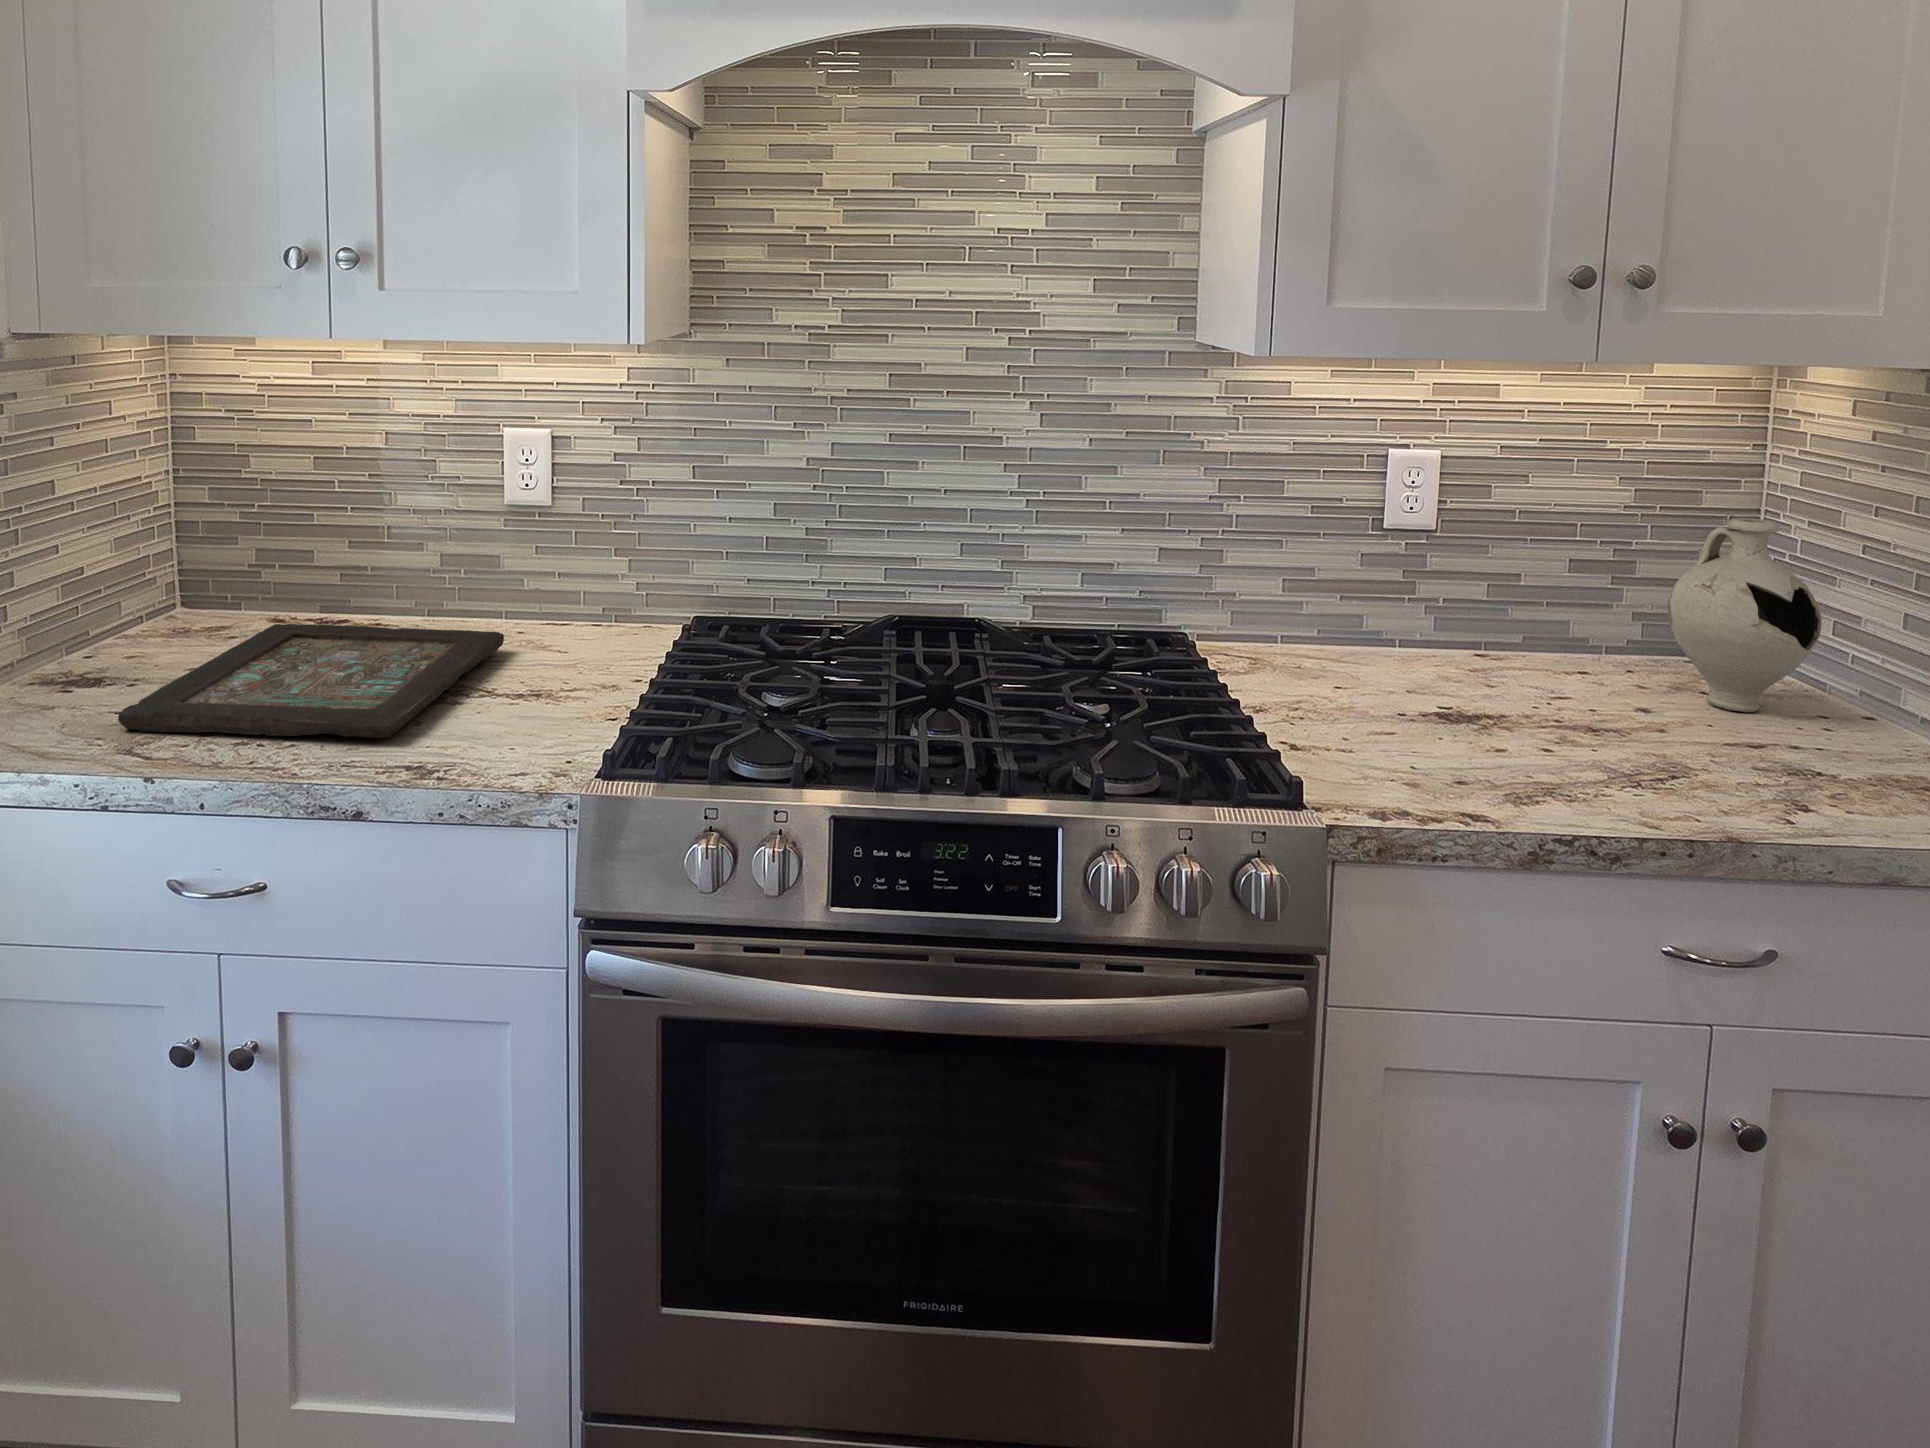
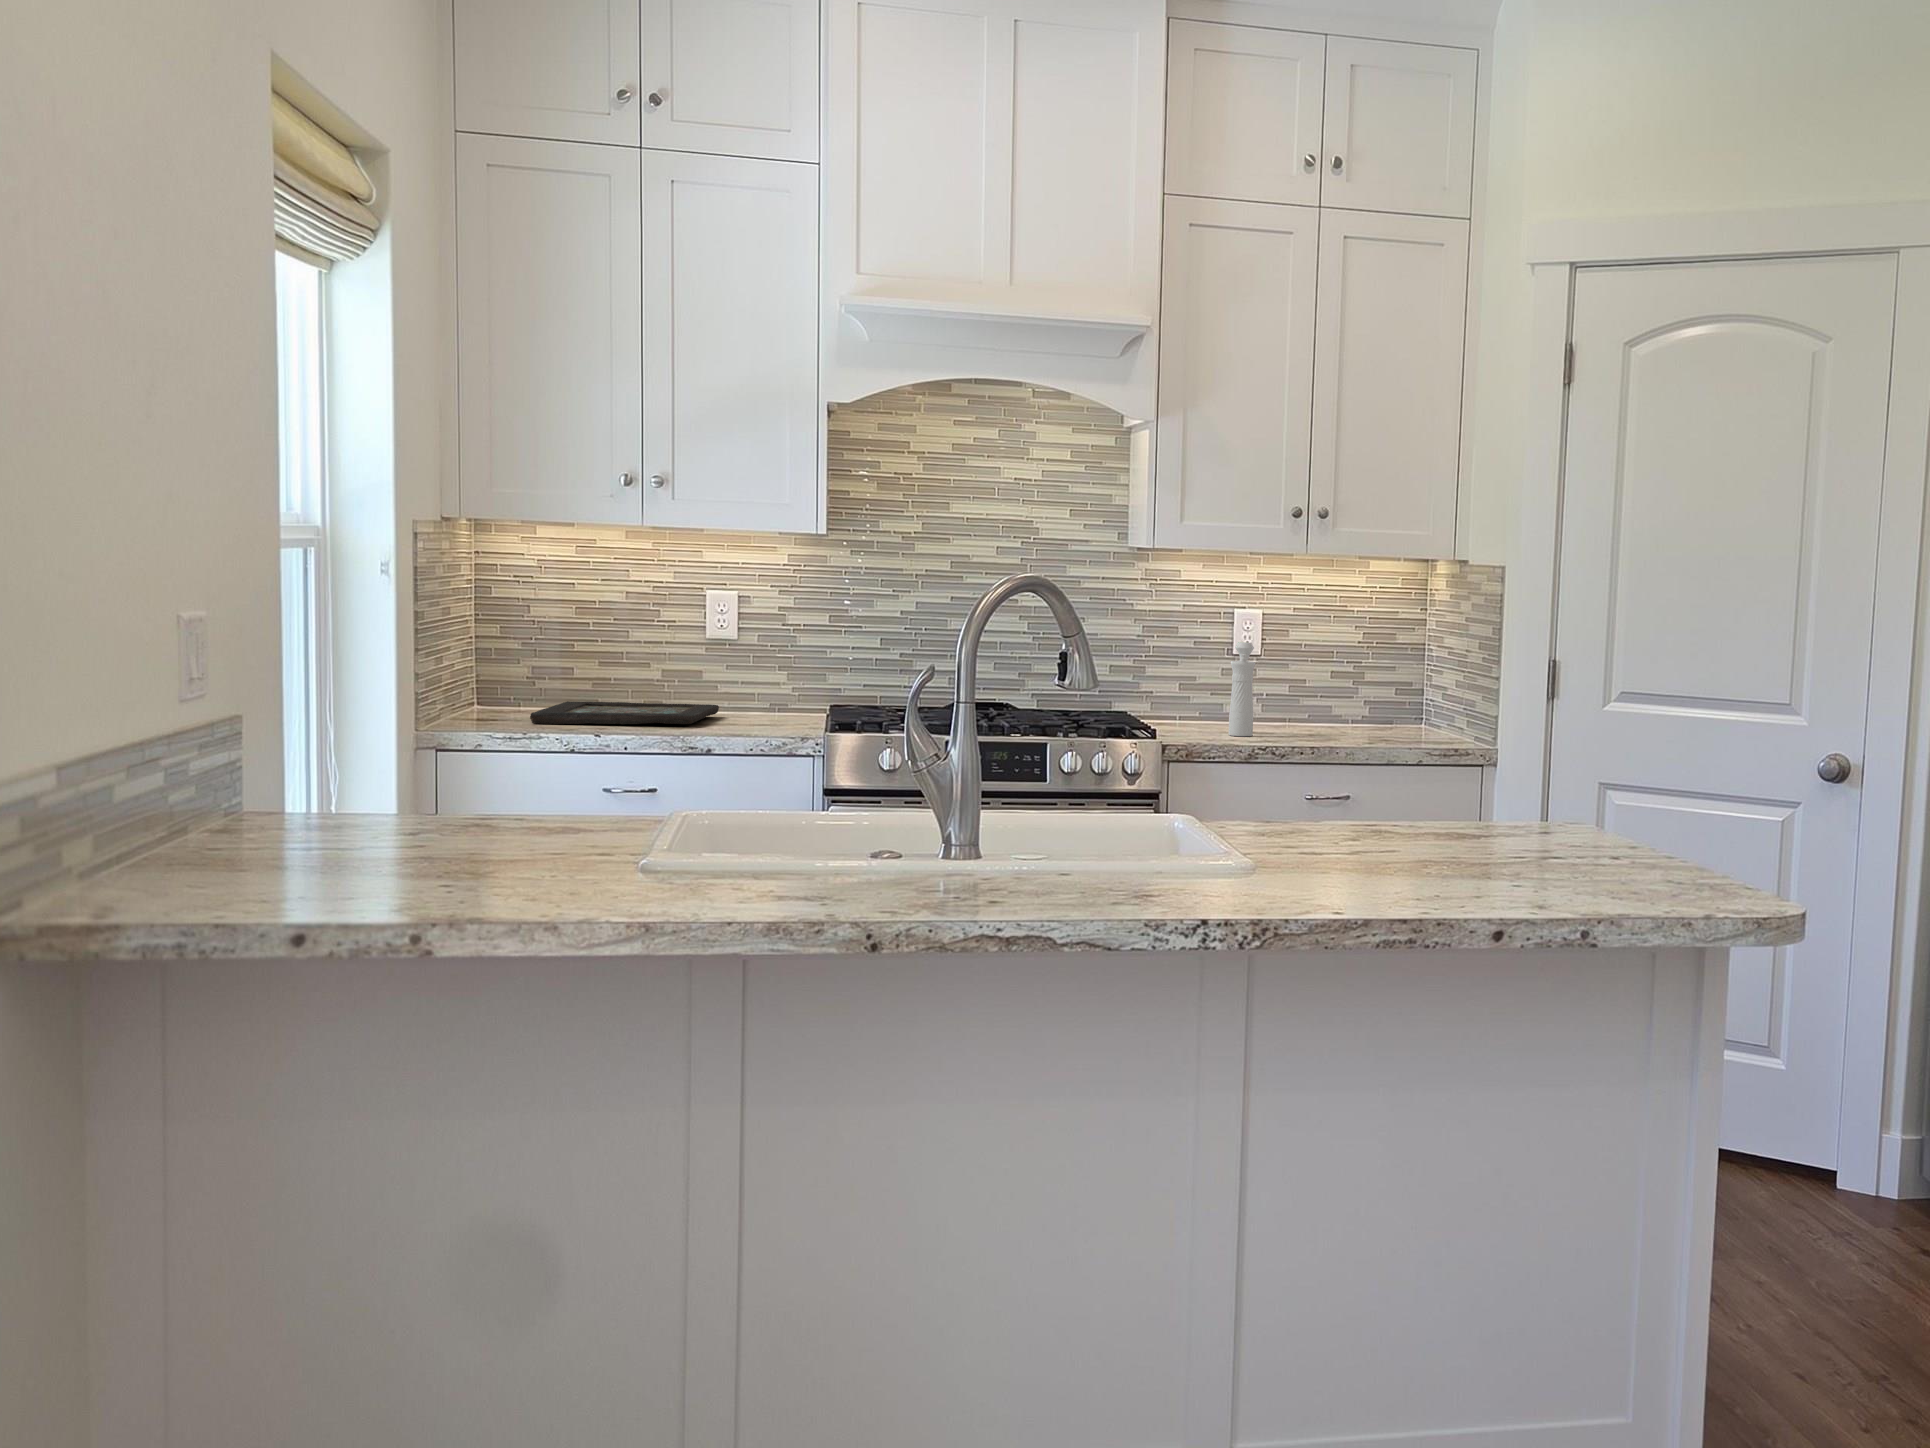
decorative vase: present [1667,518,1822,712] -> none [1362,635,1426,731]
pepper mill: none [1442,560,1512,786] -> present [1229,642,1256,736]

